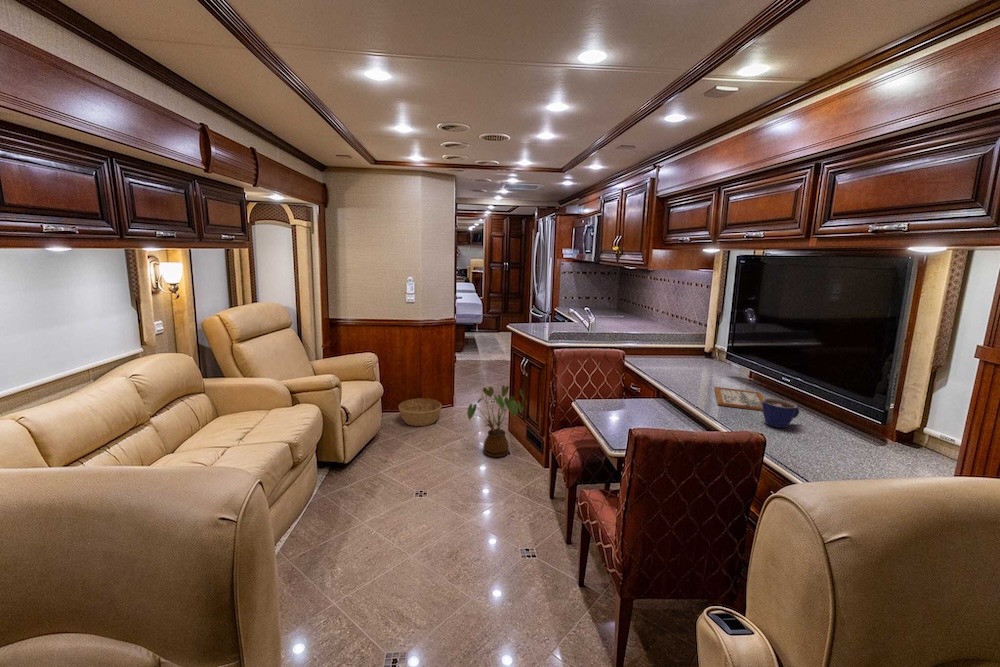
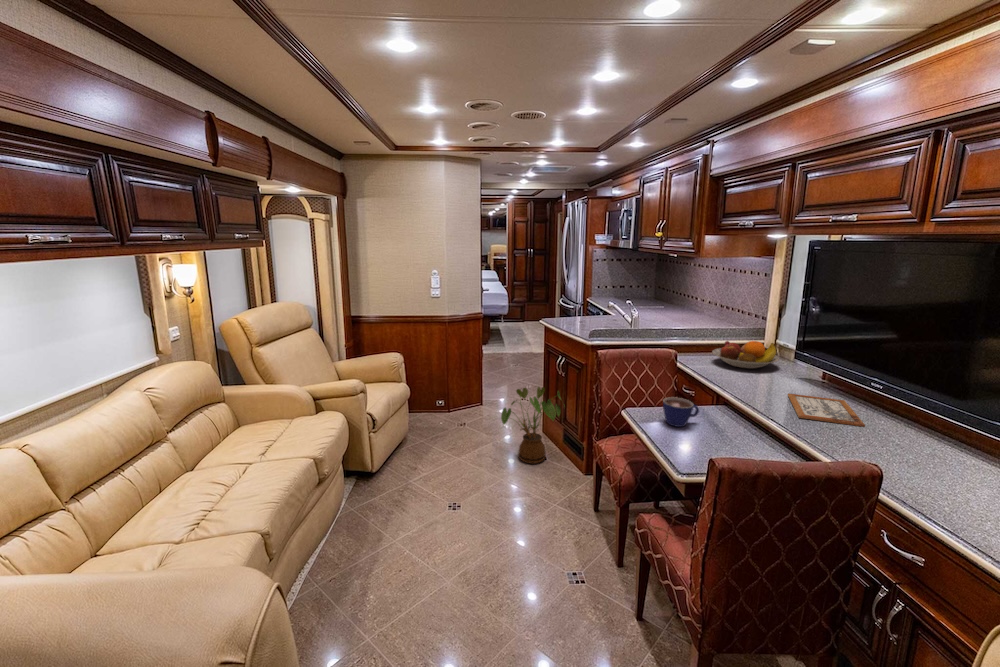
fruit bowl: none [657,344,714,368] -> present [712,341,779,369]
cup: present [762,398,799,428] -> present [663,397,699,427]
basket: present [399,399,442,426] -> none [426,398,472,428]

